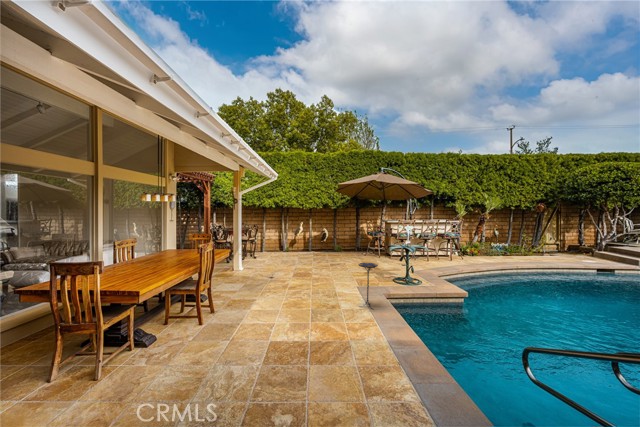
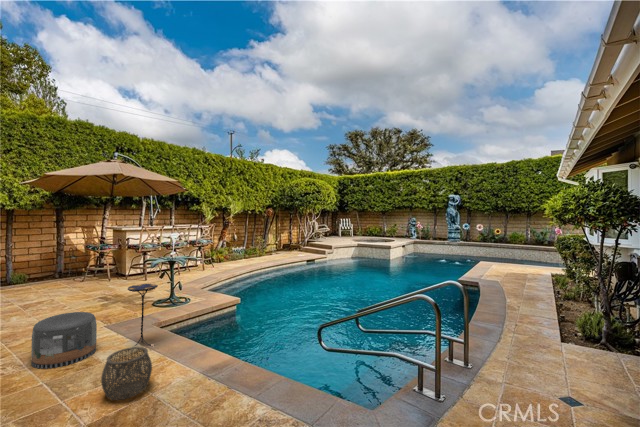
pouf: none [314,273,344,305] -> present [31,312,97,369]
woven basket: none [326,304,356,338] -> present [101,347,152,400]

